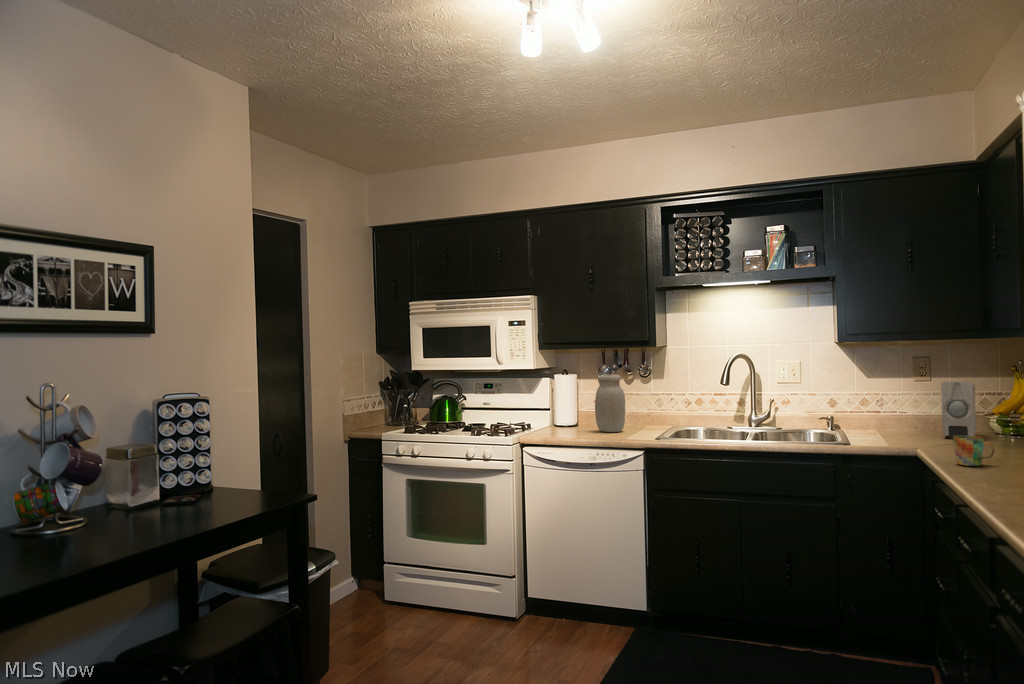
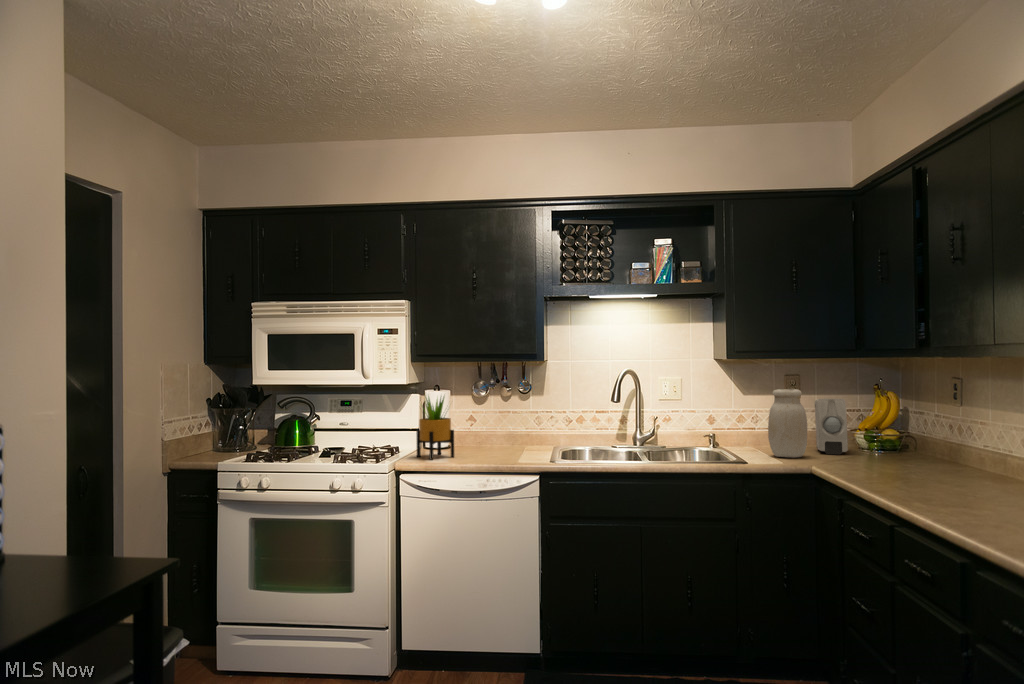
jar: present [595,375,625,432] -> present [768,389,808,458]
potted plant: none [541,376,576,435] -> present [416,396,454,460]
mug: present [953,436,994,466] -> none [870,454,908,485]

